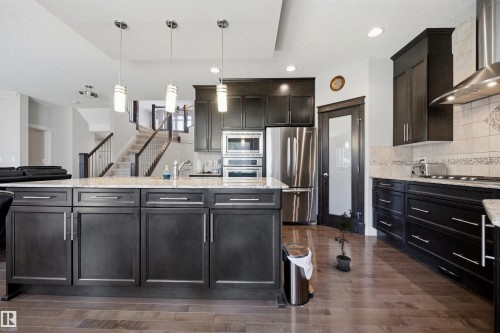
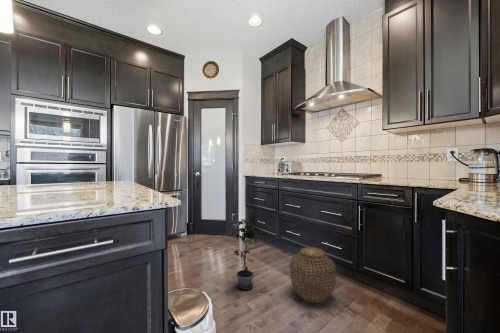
woven basket: none [381,248,433,302] -> present [290,247,336,303]

